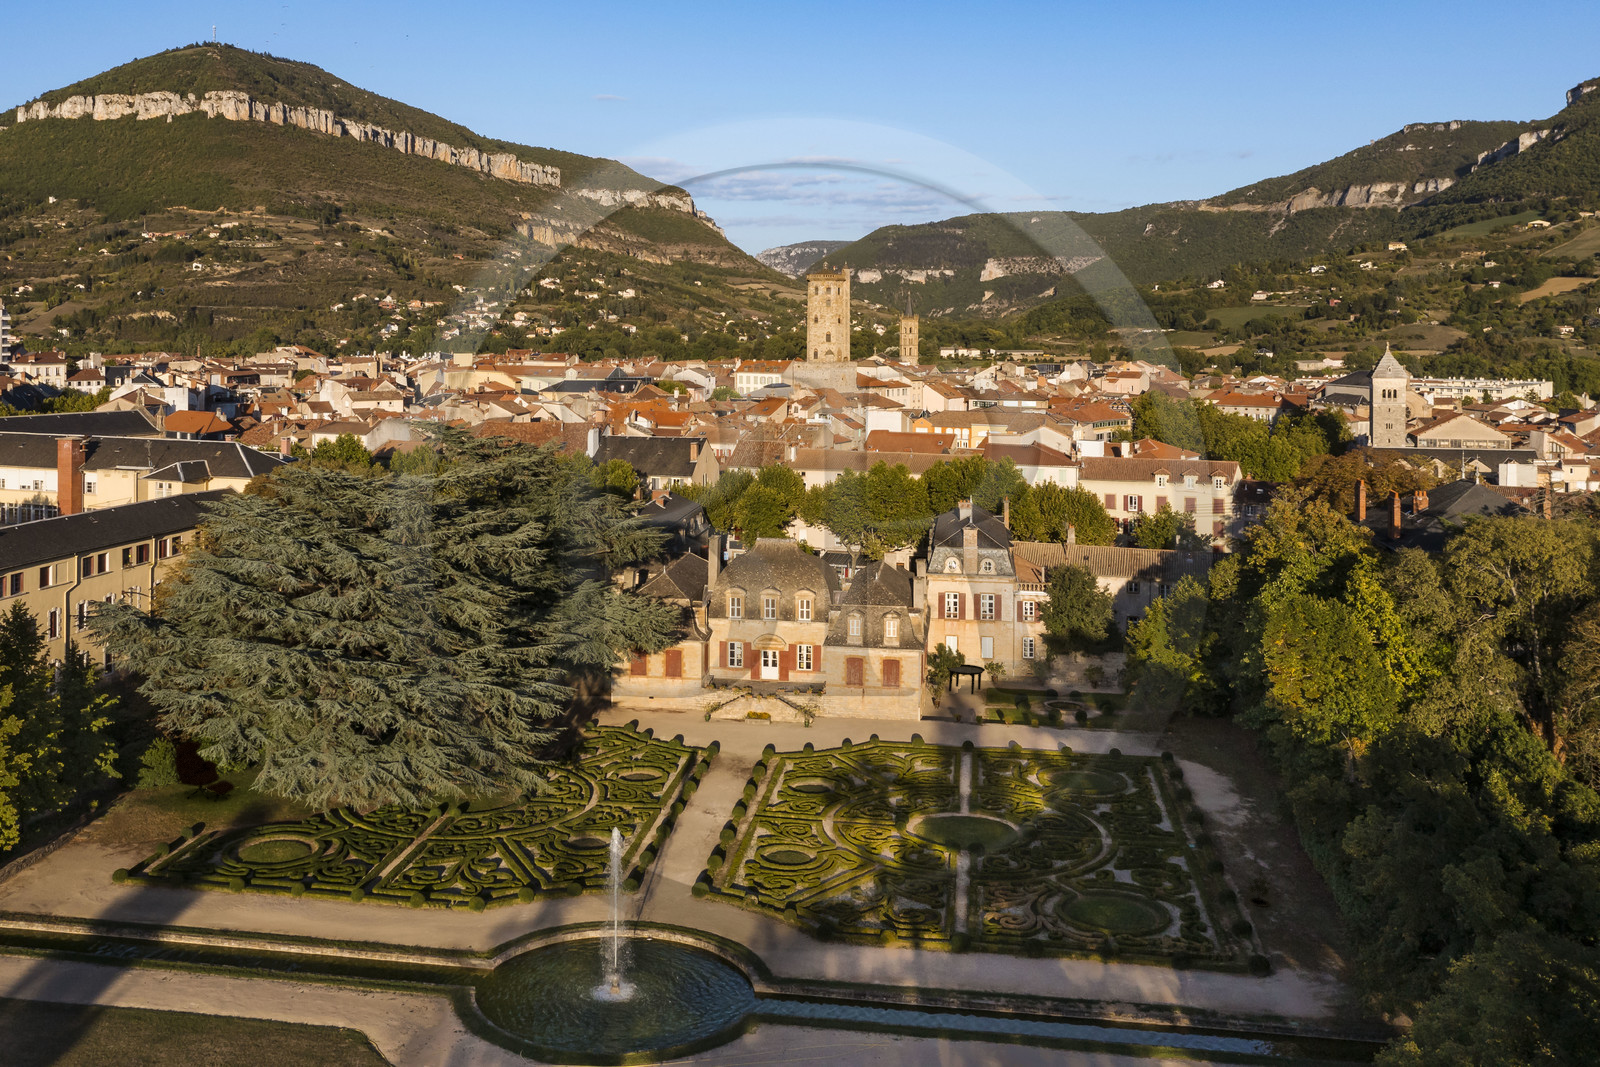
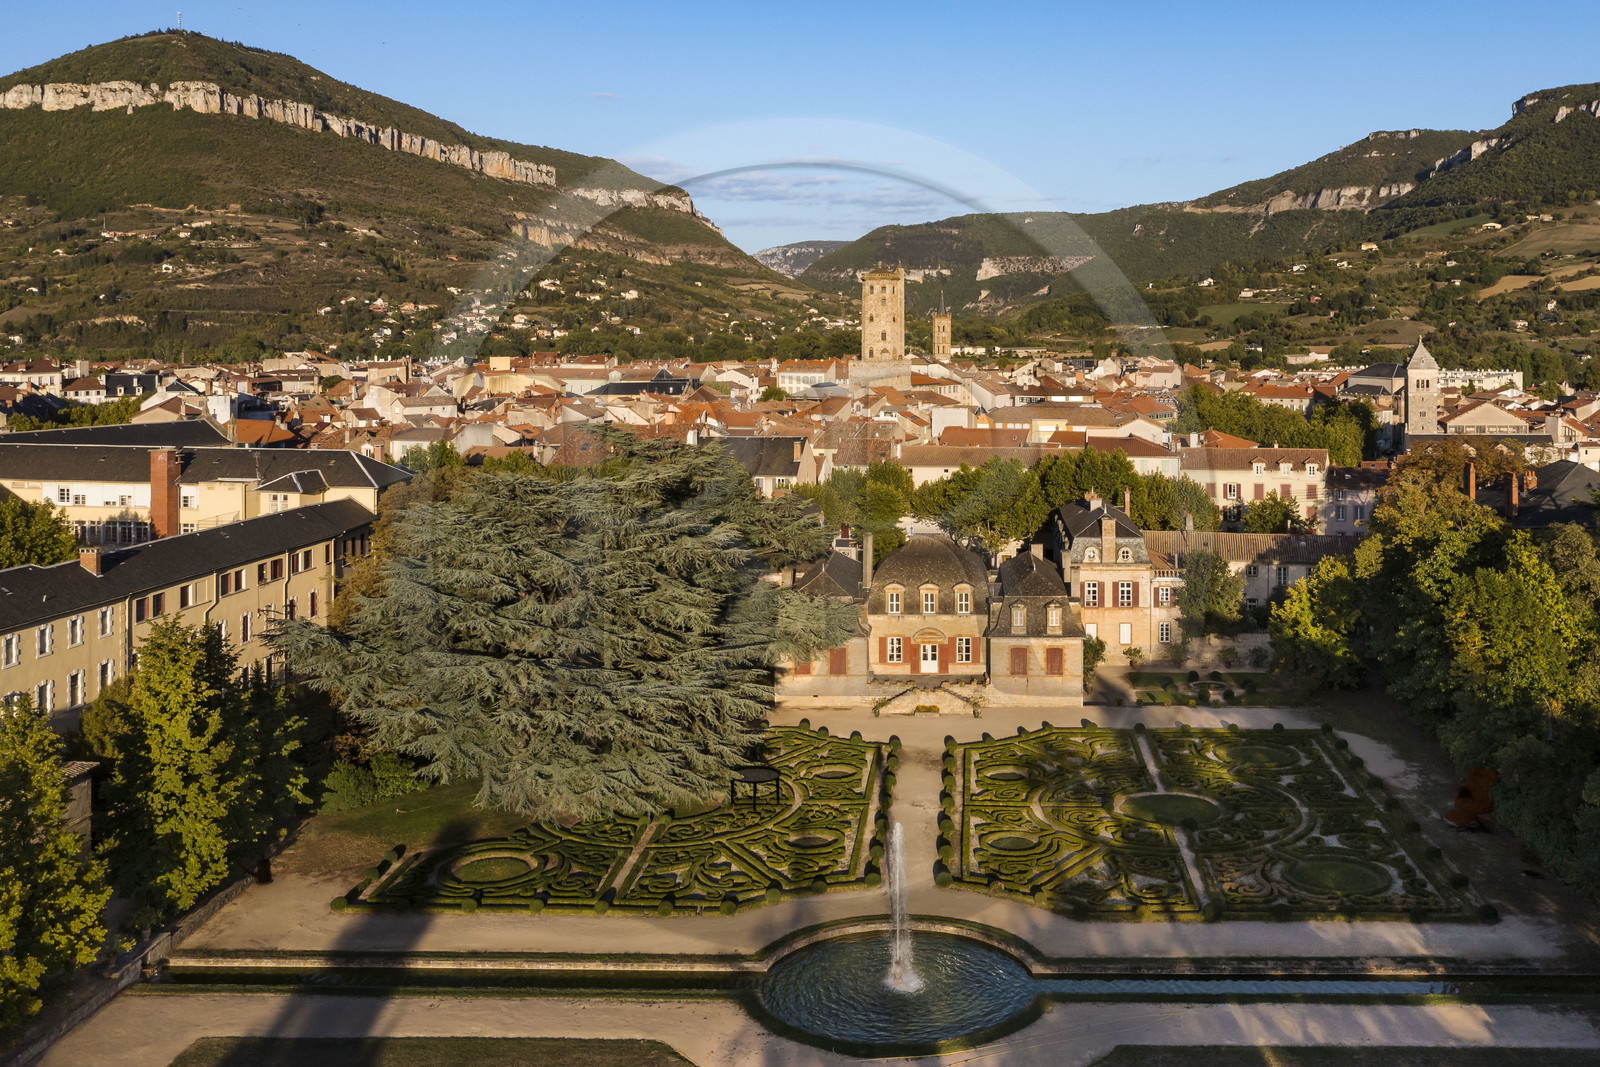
round table: present [947,664,985,694] -> present [731,766,782,811]
lounge chair: present [175,741,235,798] -> present [1445,766,1498,831]
watering can: none [26,830,67,861] -> present [237,852,273,885]

